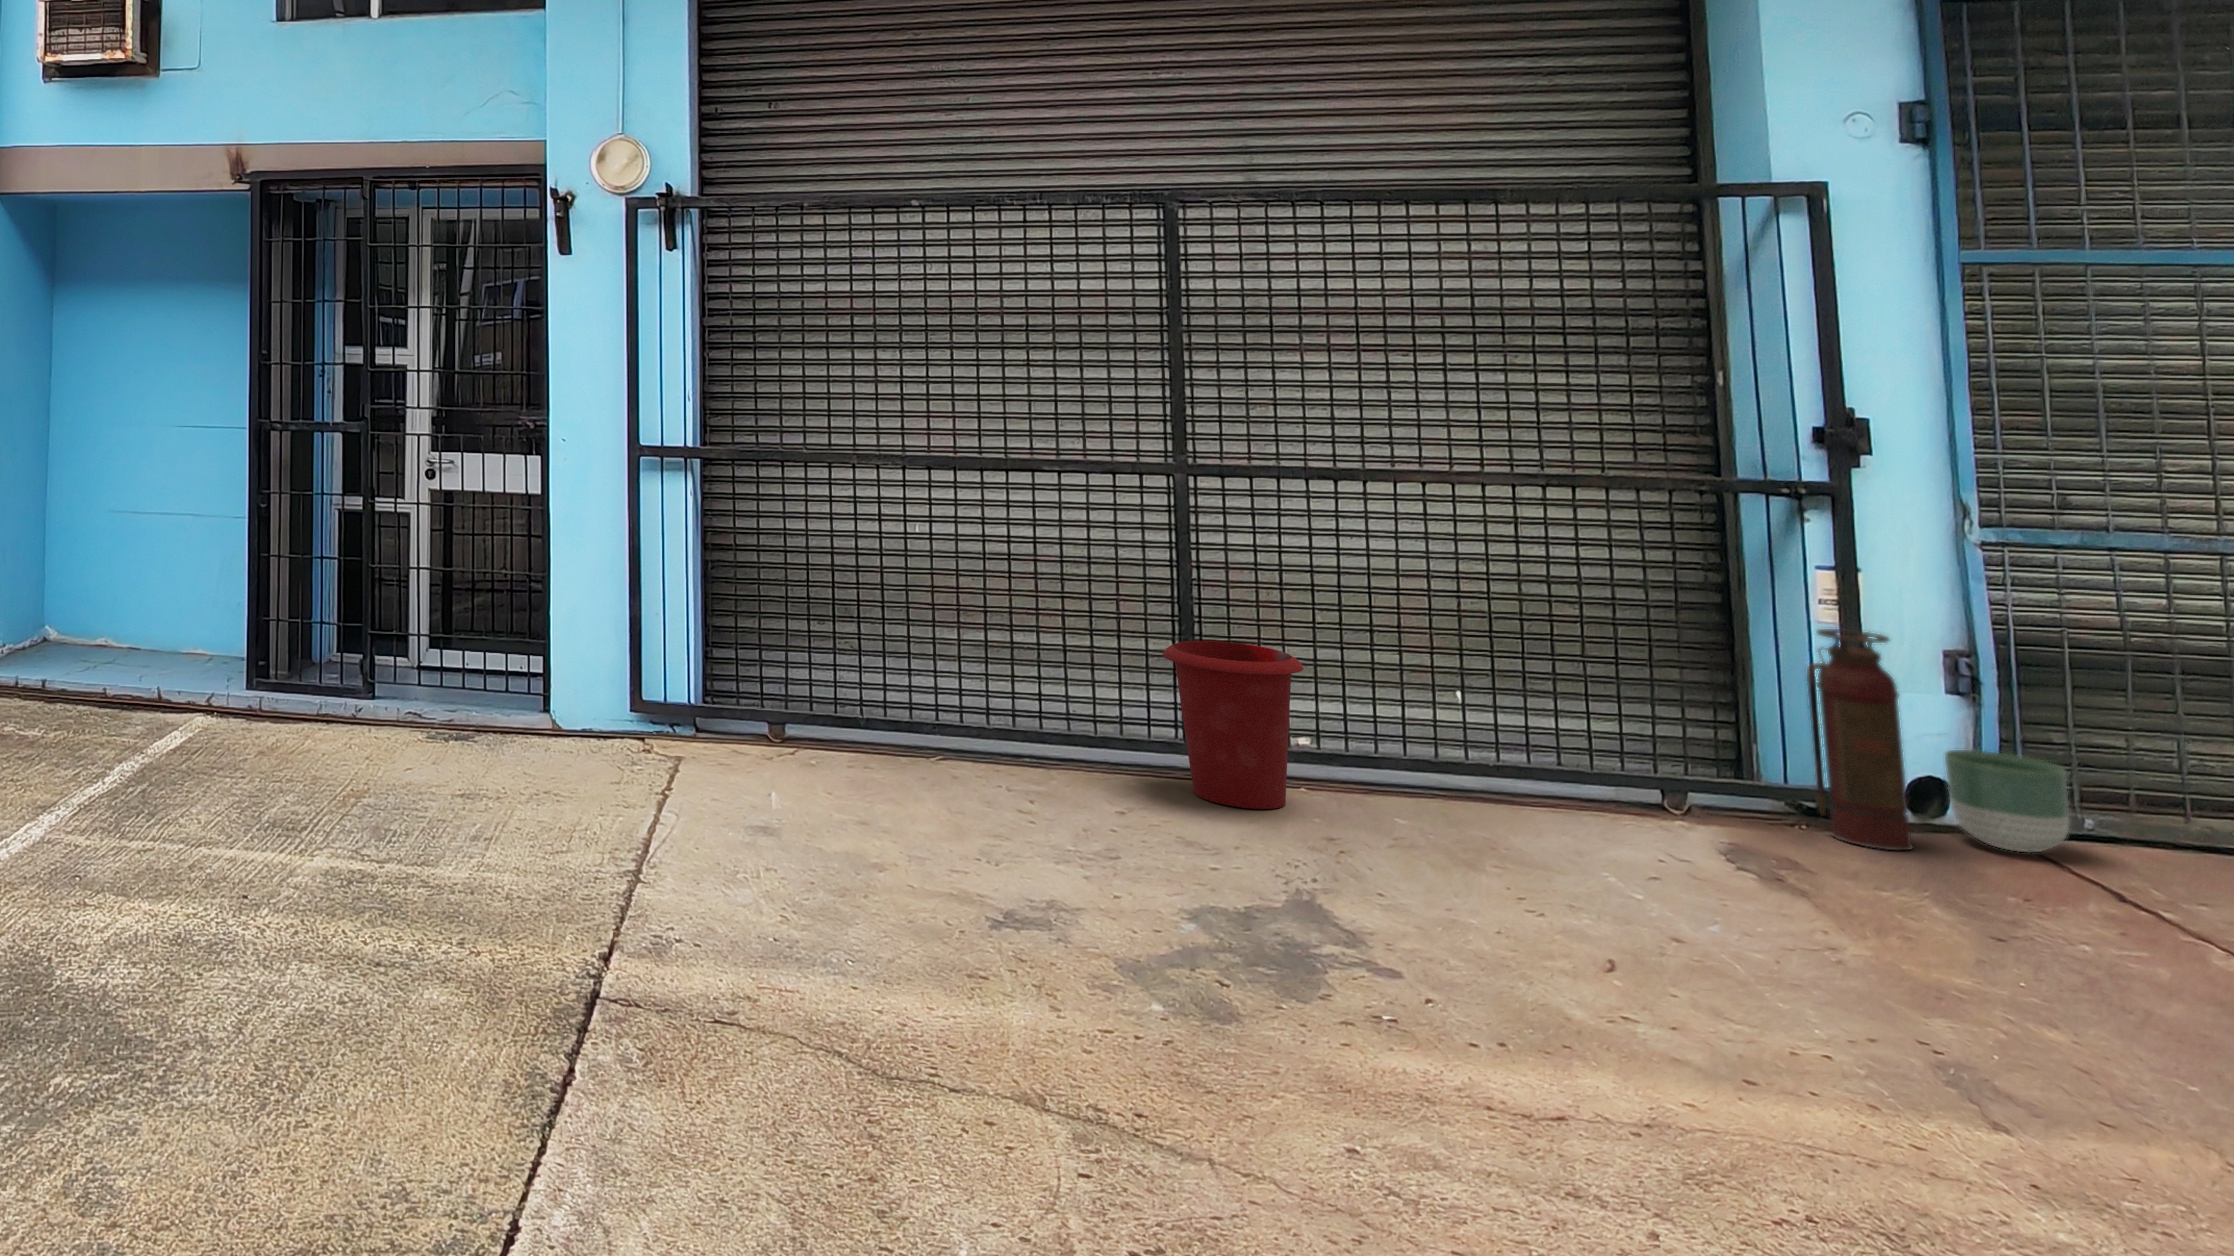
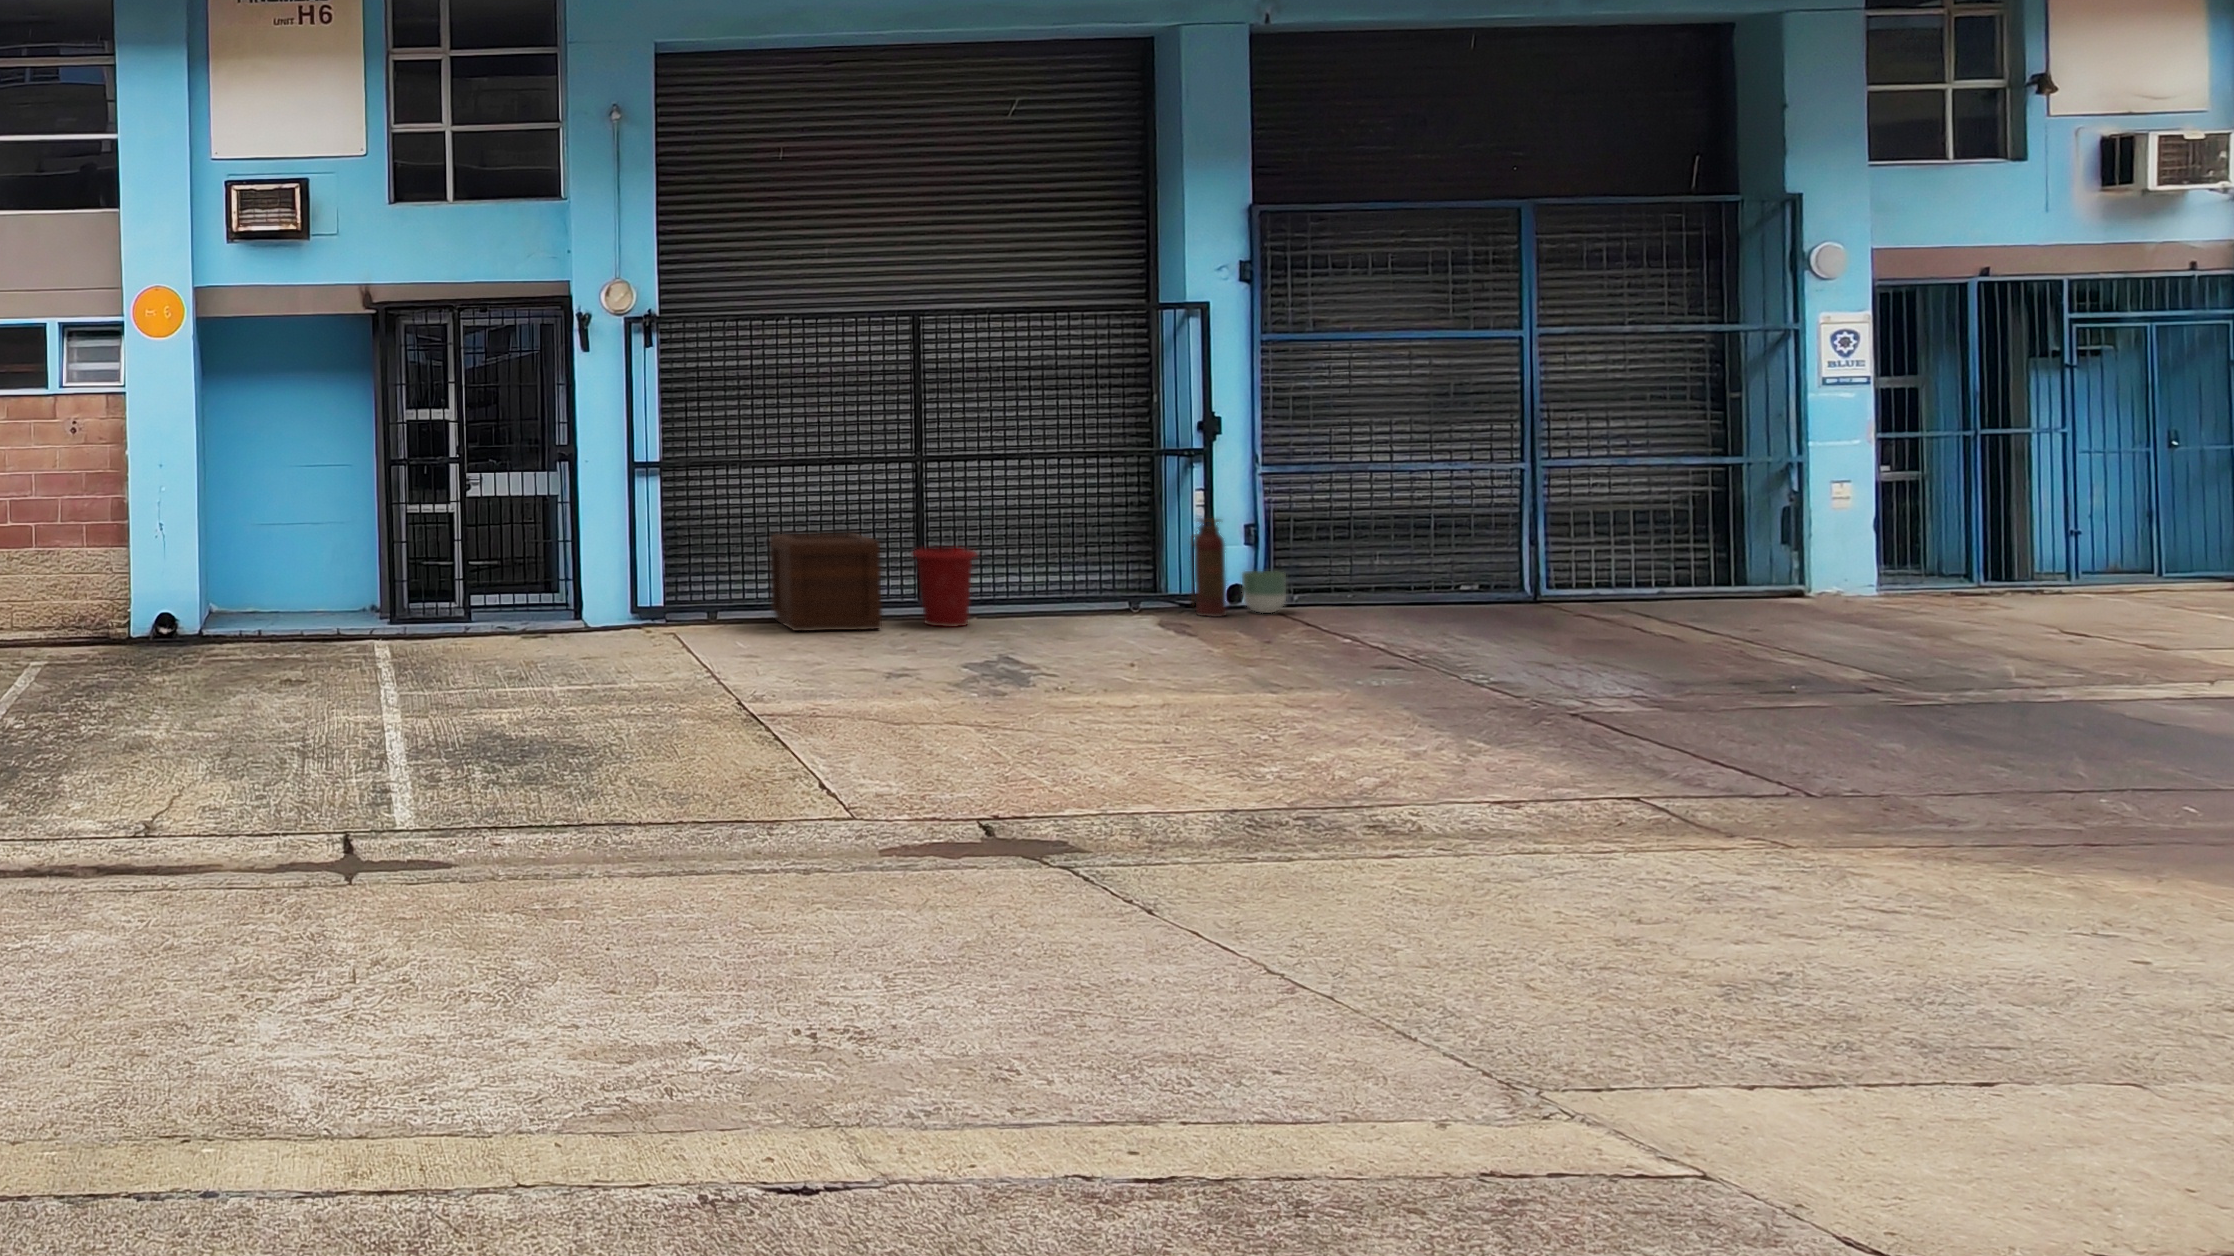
wooden crate: none [894,588,1094,798] -> present [770,533,882,631]

